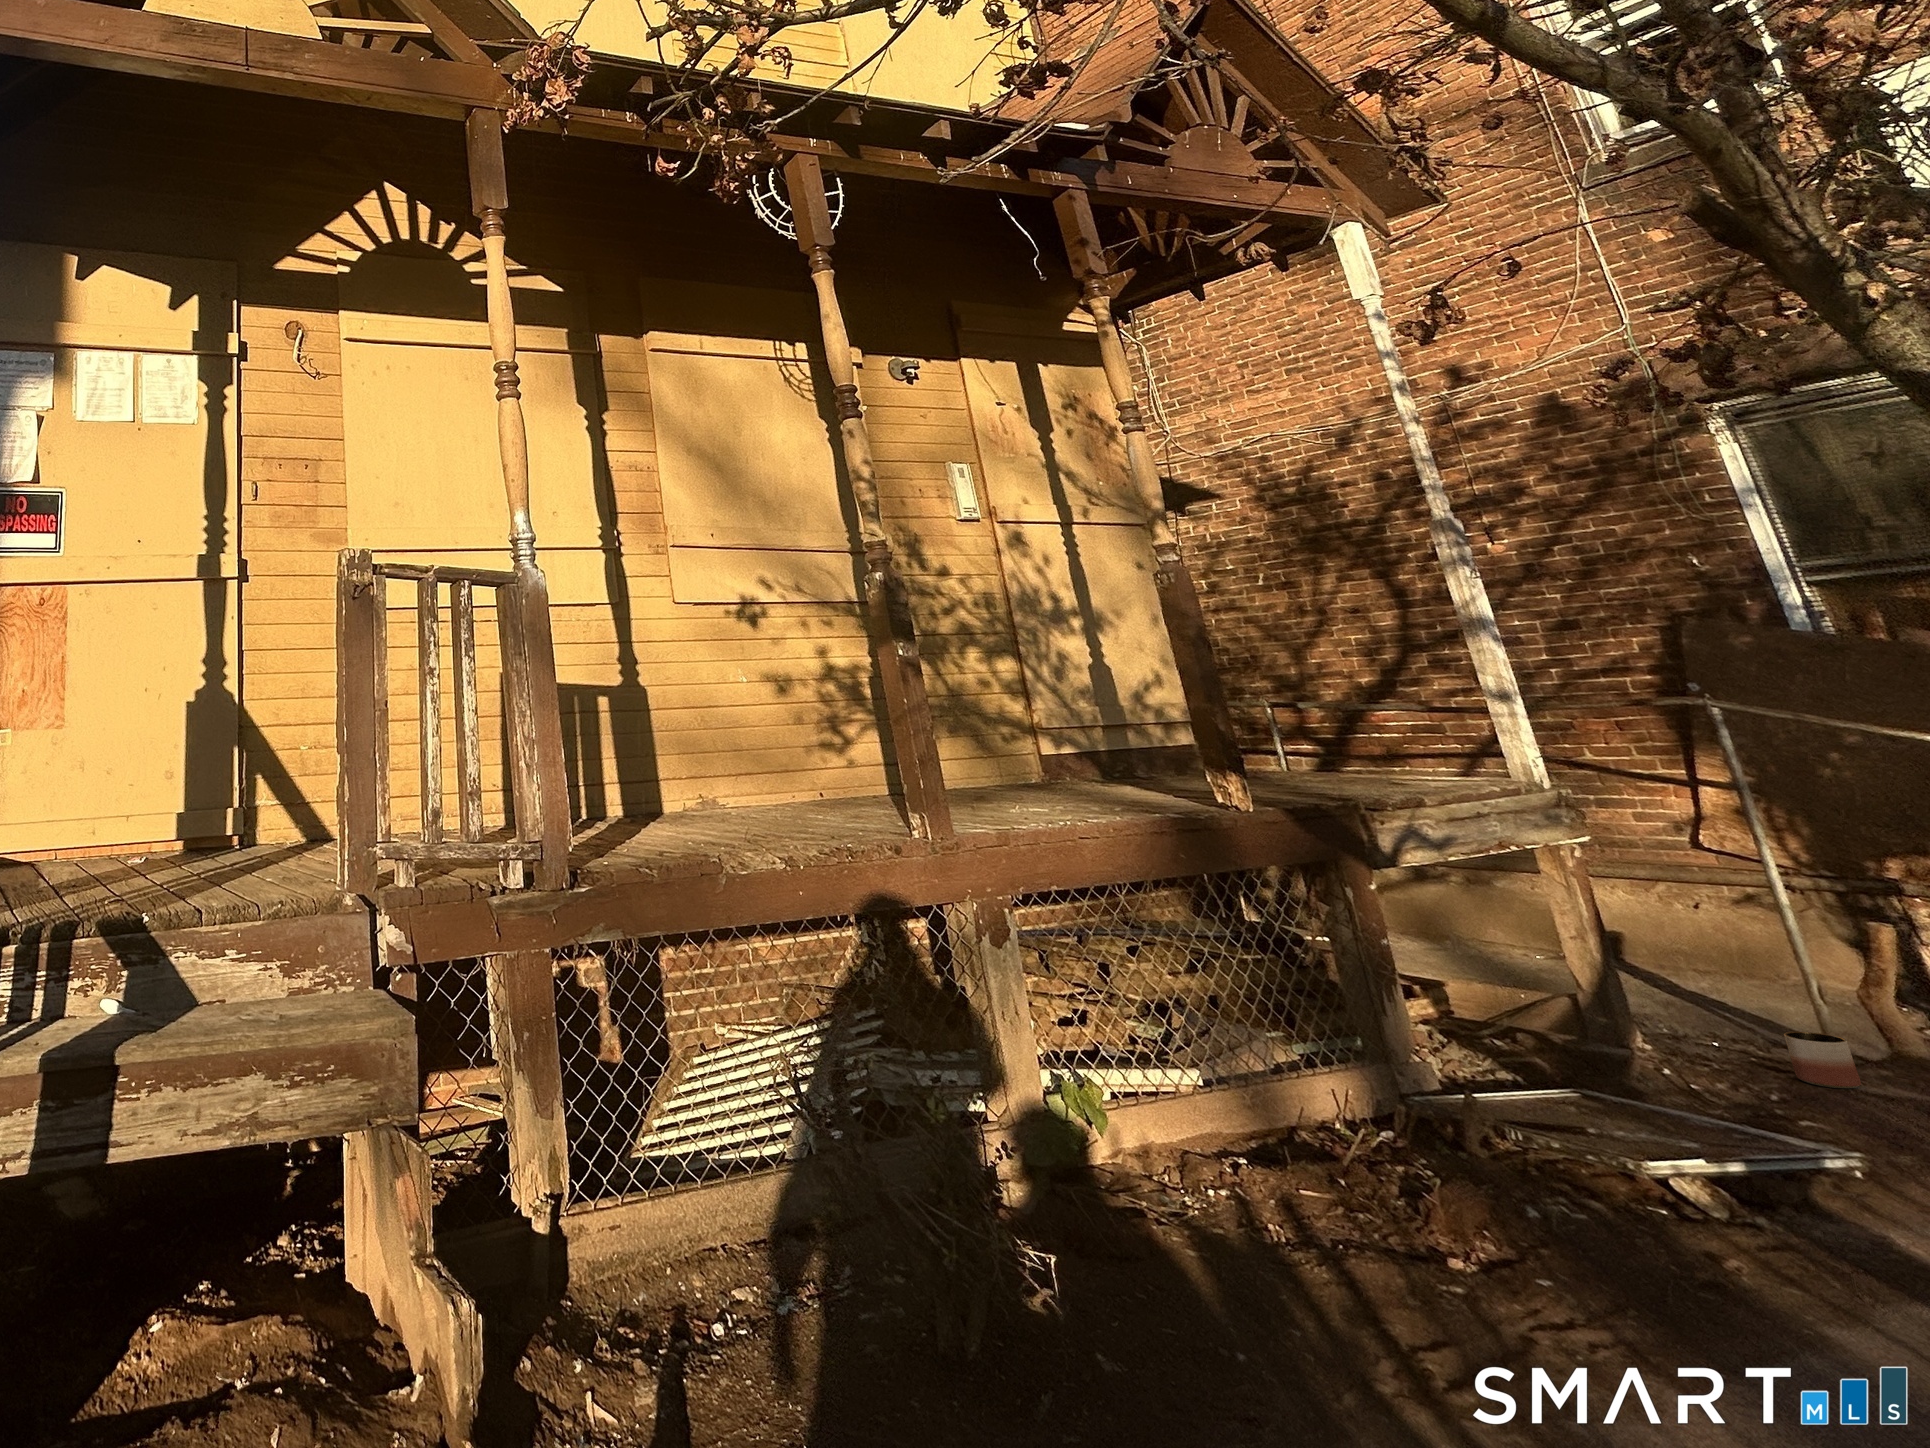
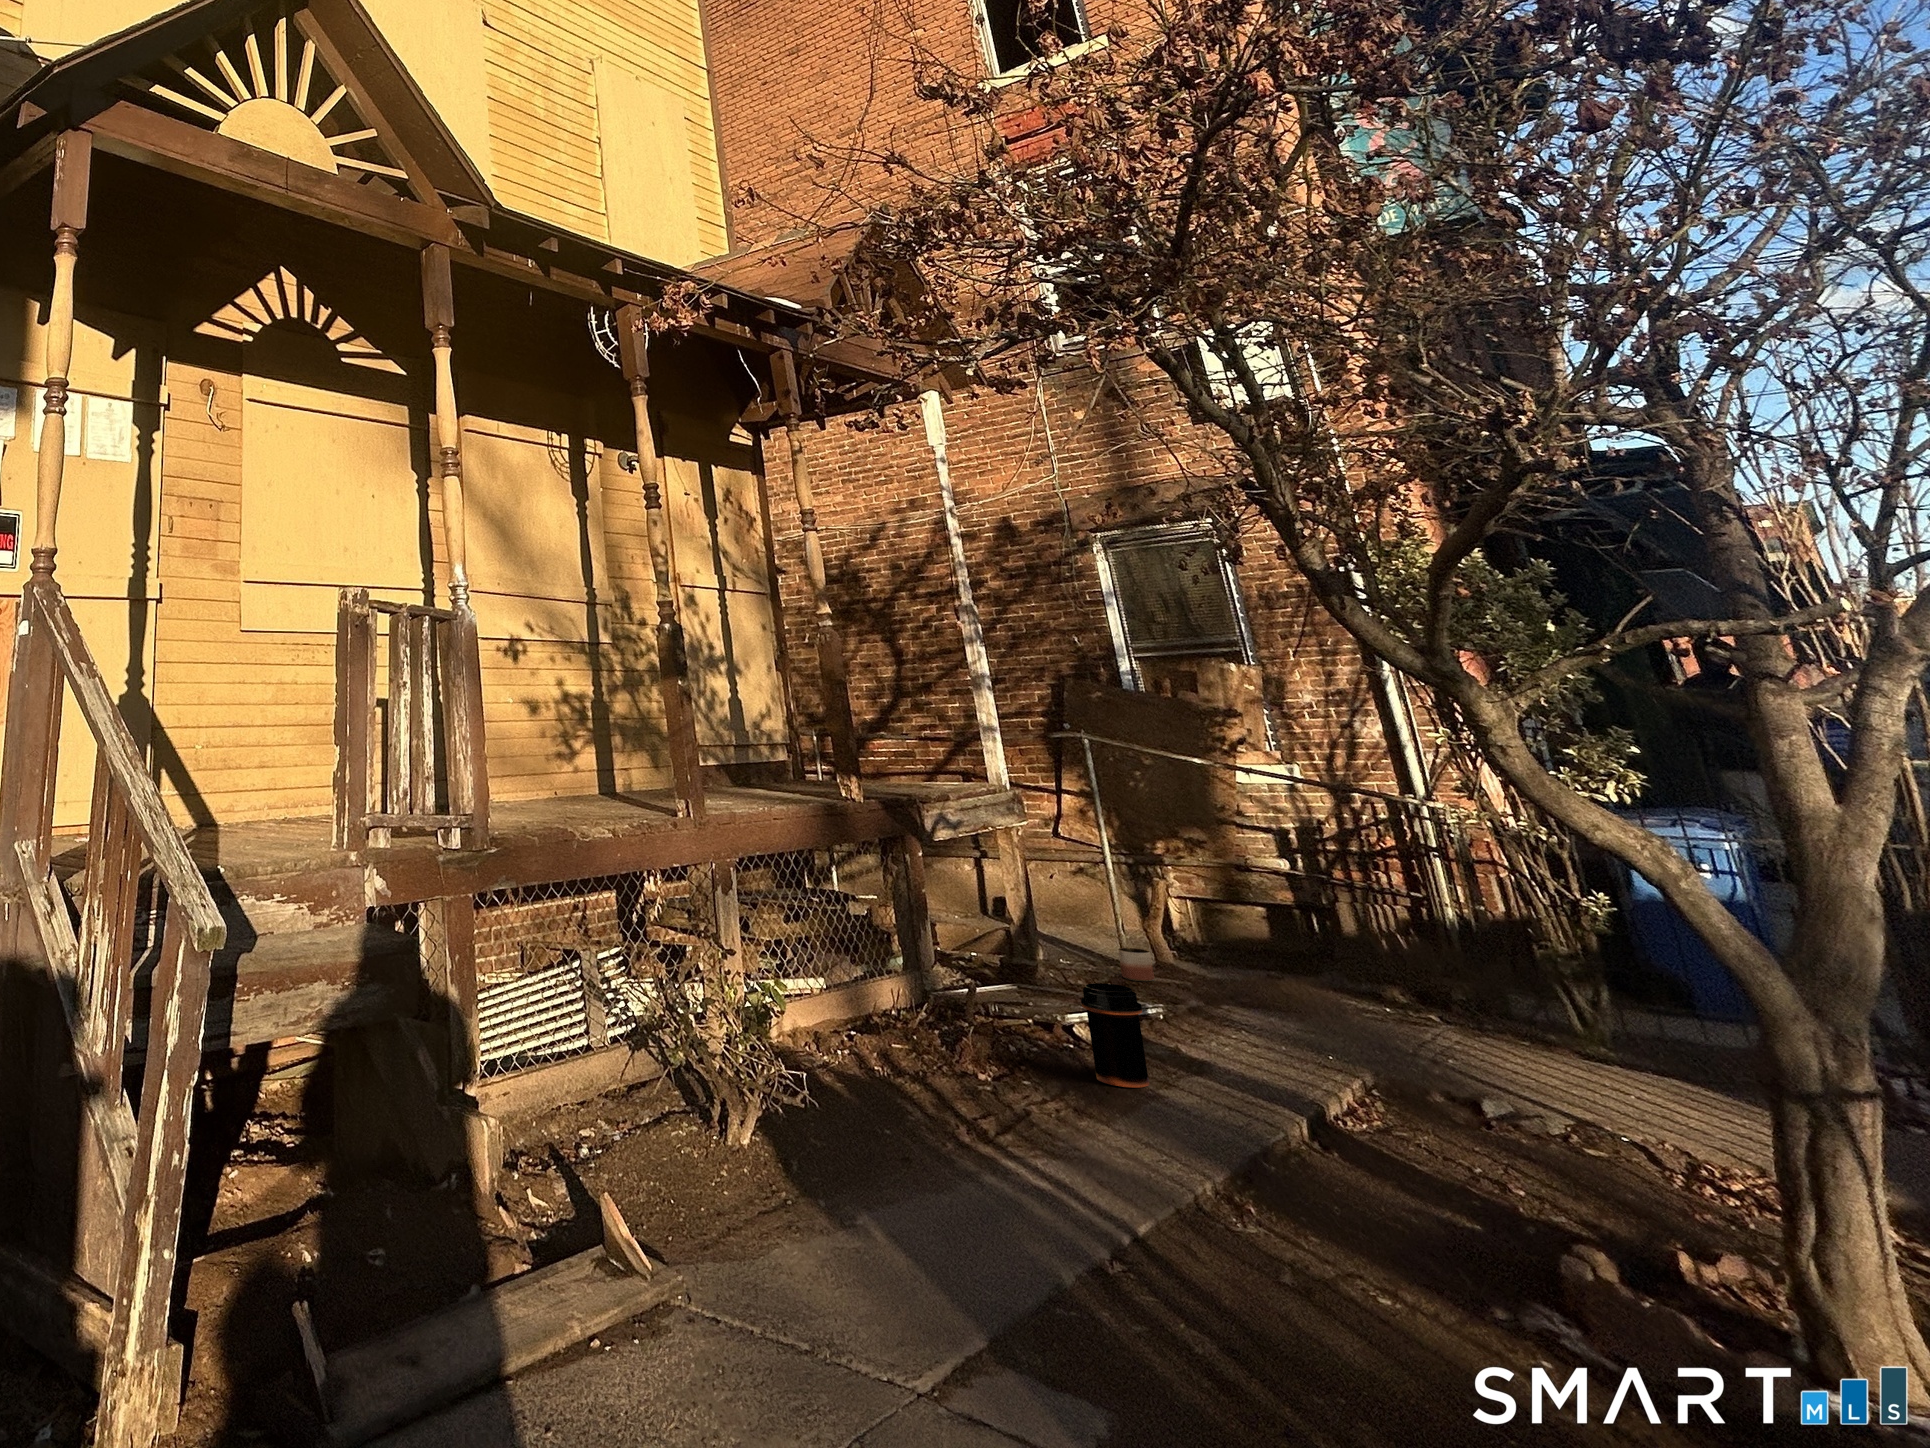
trash can: none [1644,1103,1797,1288] -> present [1081,983,1149,1087]

